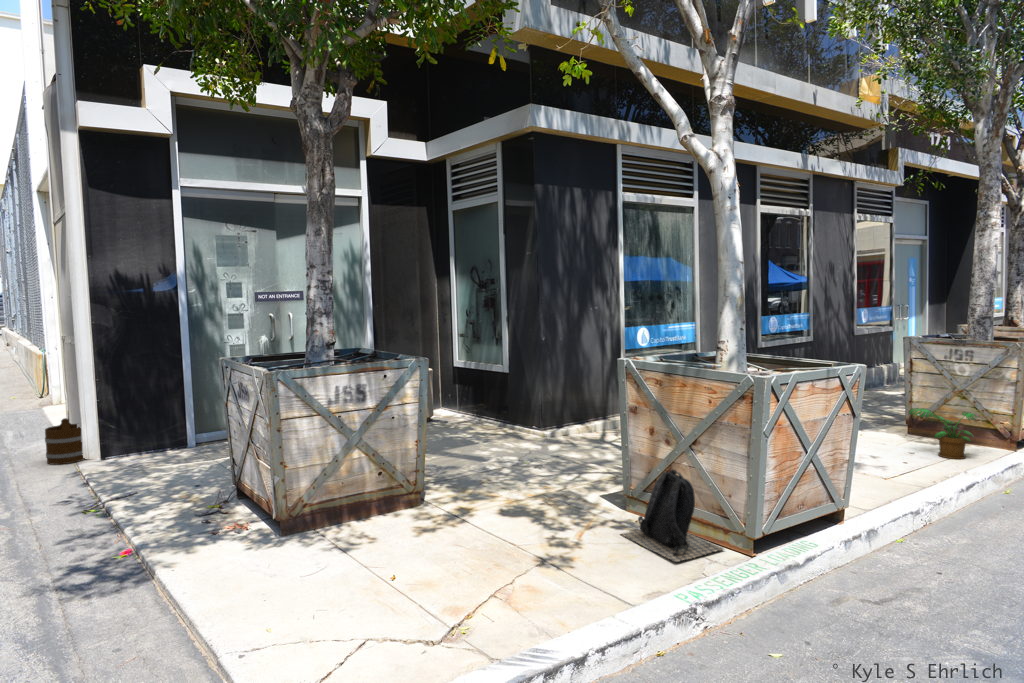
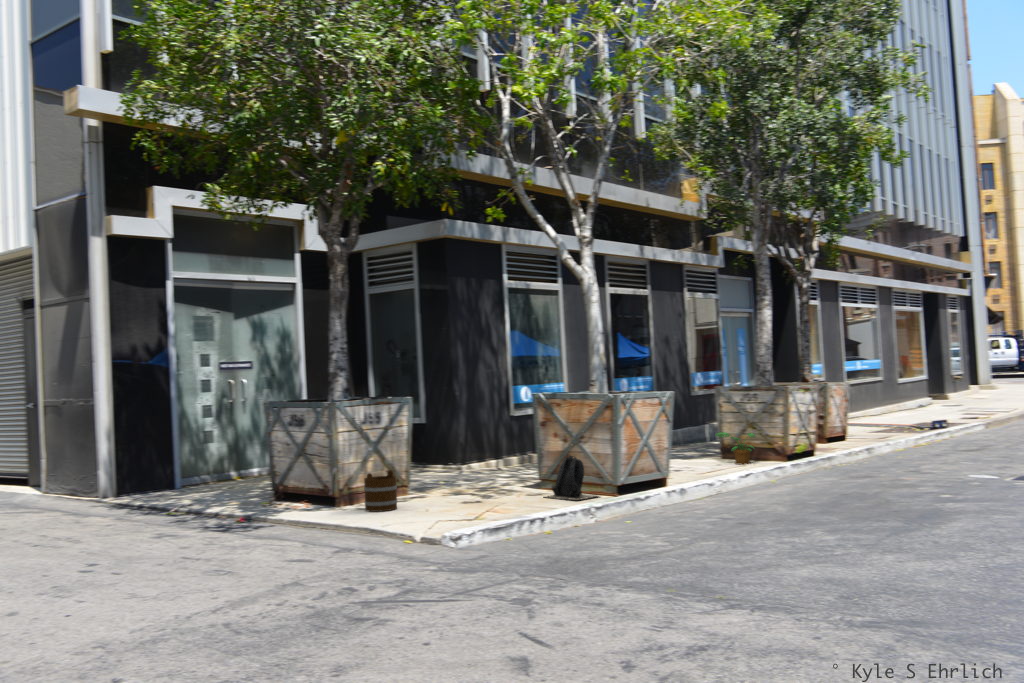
bucket: present [45,418,85,464] -> present [364,470,397,512]

